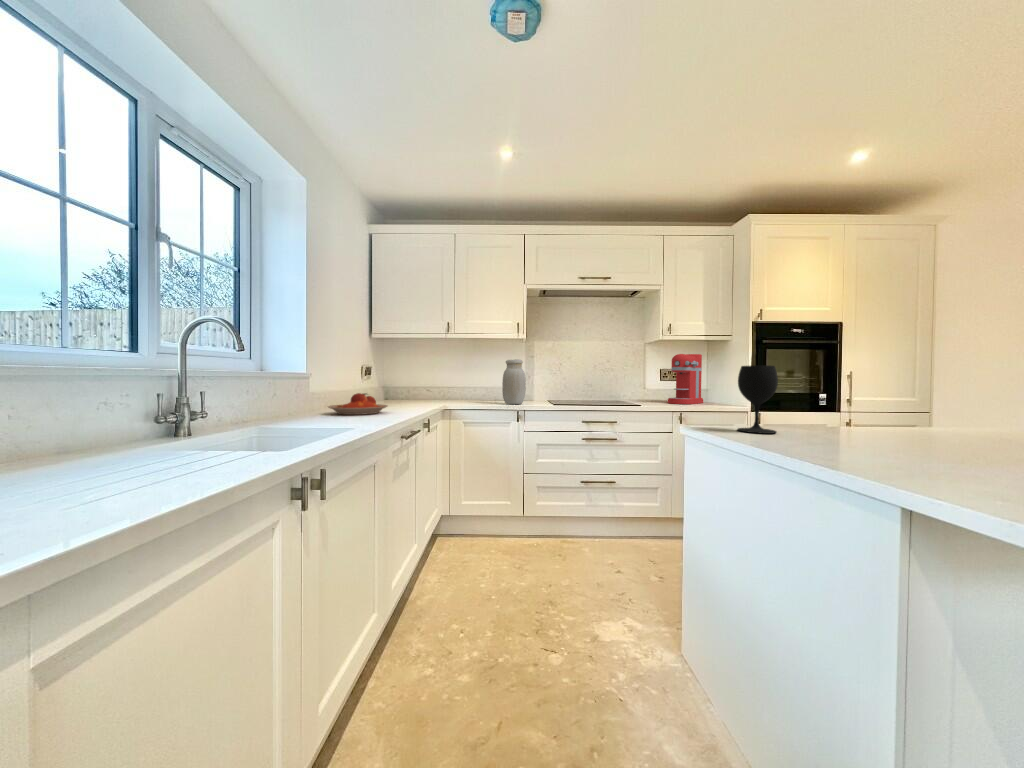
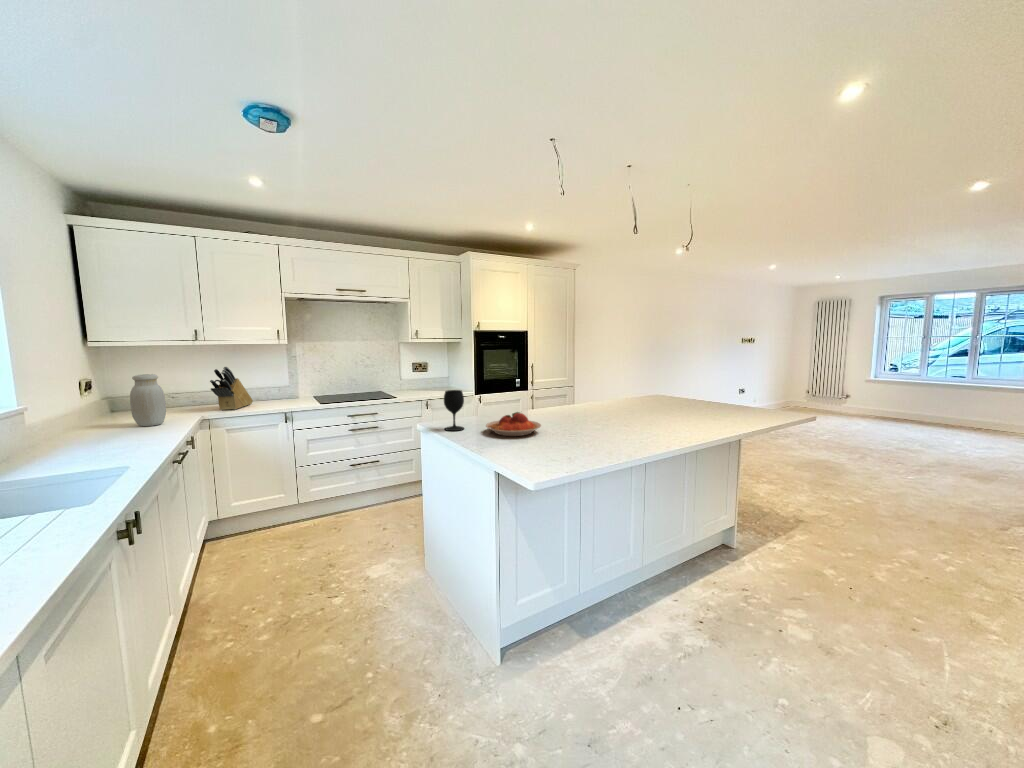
coffee maker: present [668,354,703,404] -> none [418,352,445,393]
knife block: none [454,358,491,403] -> present [210,367,253,410]
jar: present [502,359,526,404] -> present [130,374,166,426]
plate: present [328,393,388,415] -> present [486,412,541,436]

